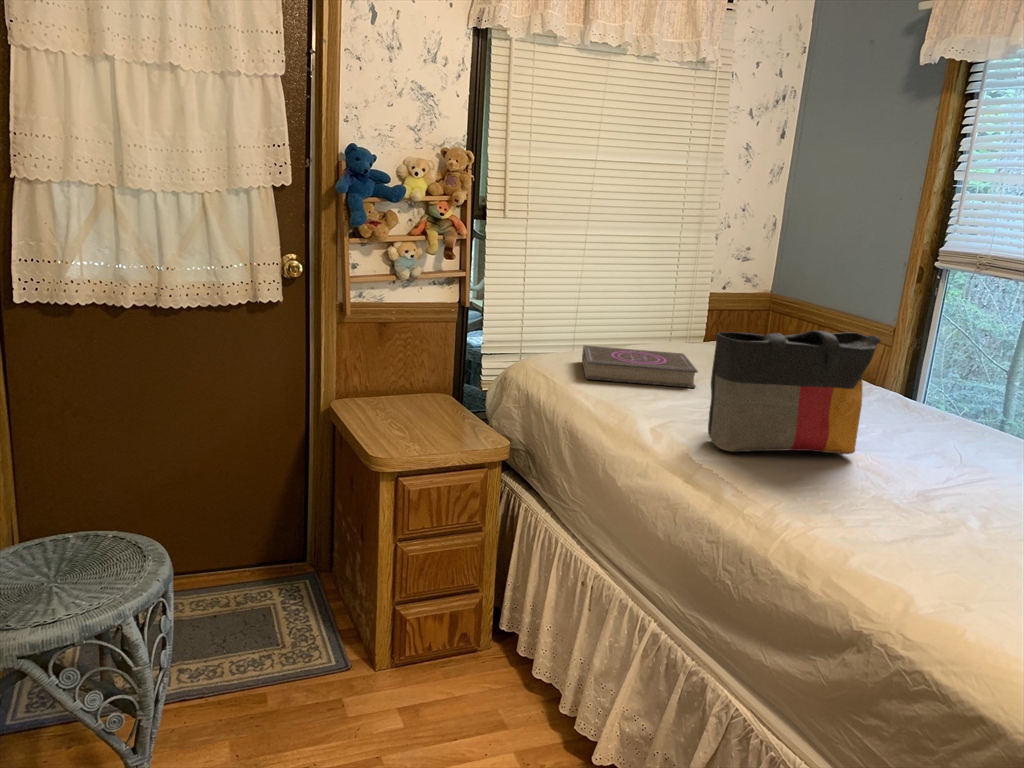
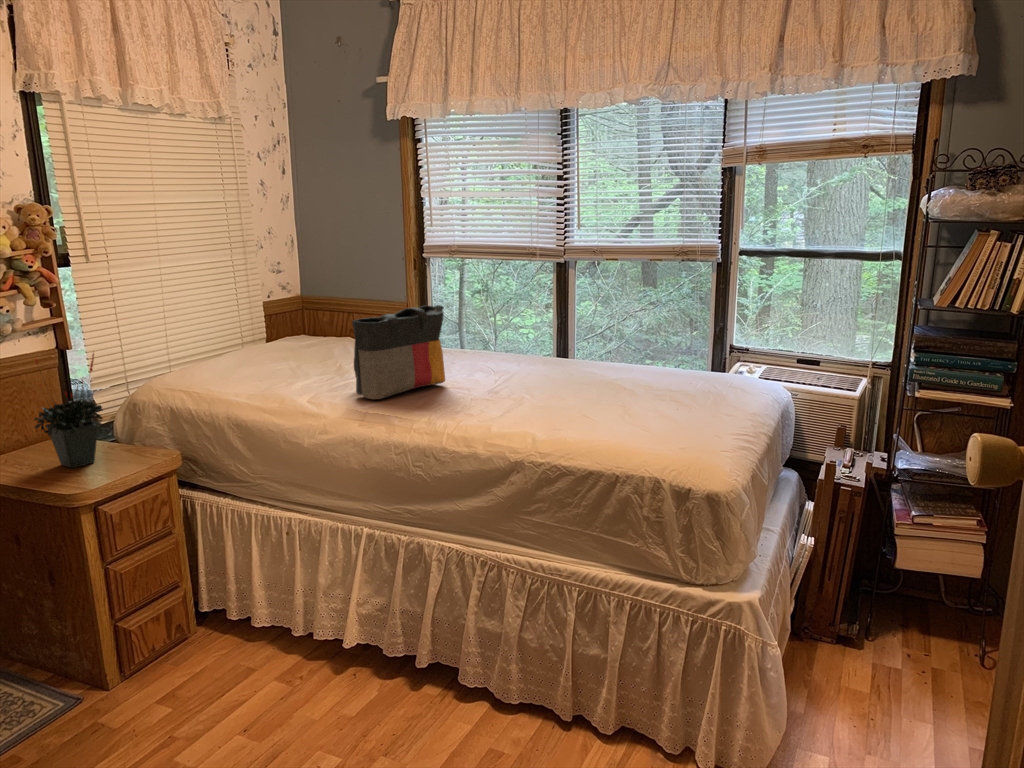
potted plant: none [384,305,449,429] -> present [34,353,103,468]
book: present [582,345,698,388] -> none [200,350,308,384]

